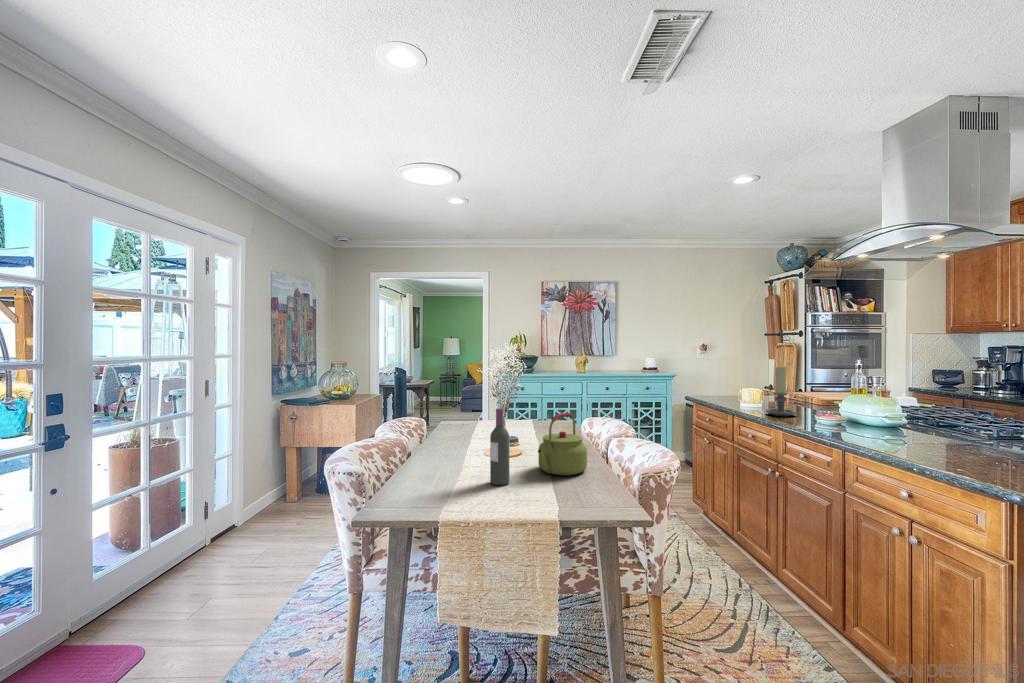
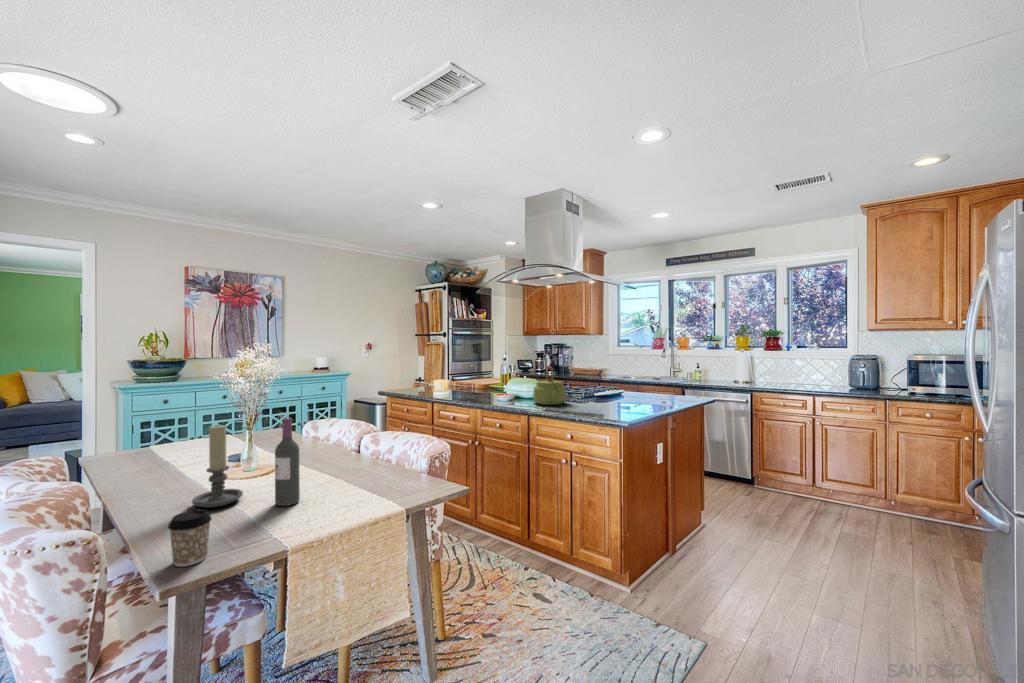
candle holder: present [766,366,796,416] -> present [192,425,243,508]
kettle: present [538,413,587,475] -> present [533,366,566,405]
coffee cup: none [392,467,419,507] -> present [168,510,212,567]

